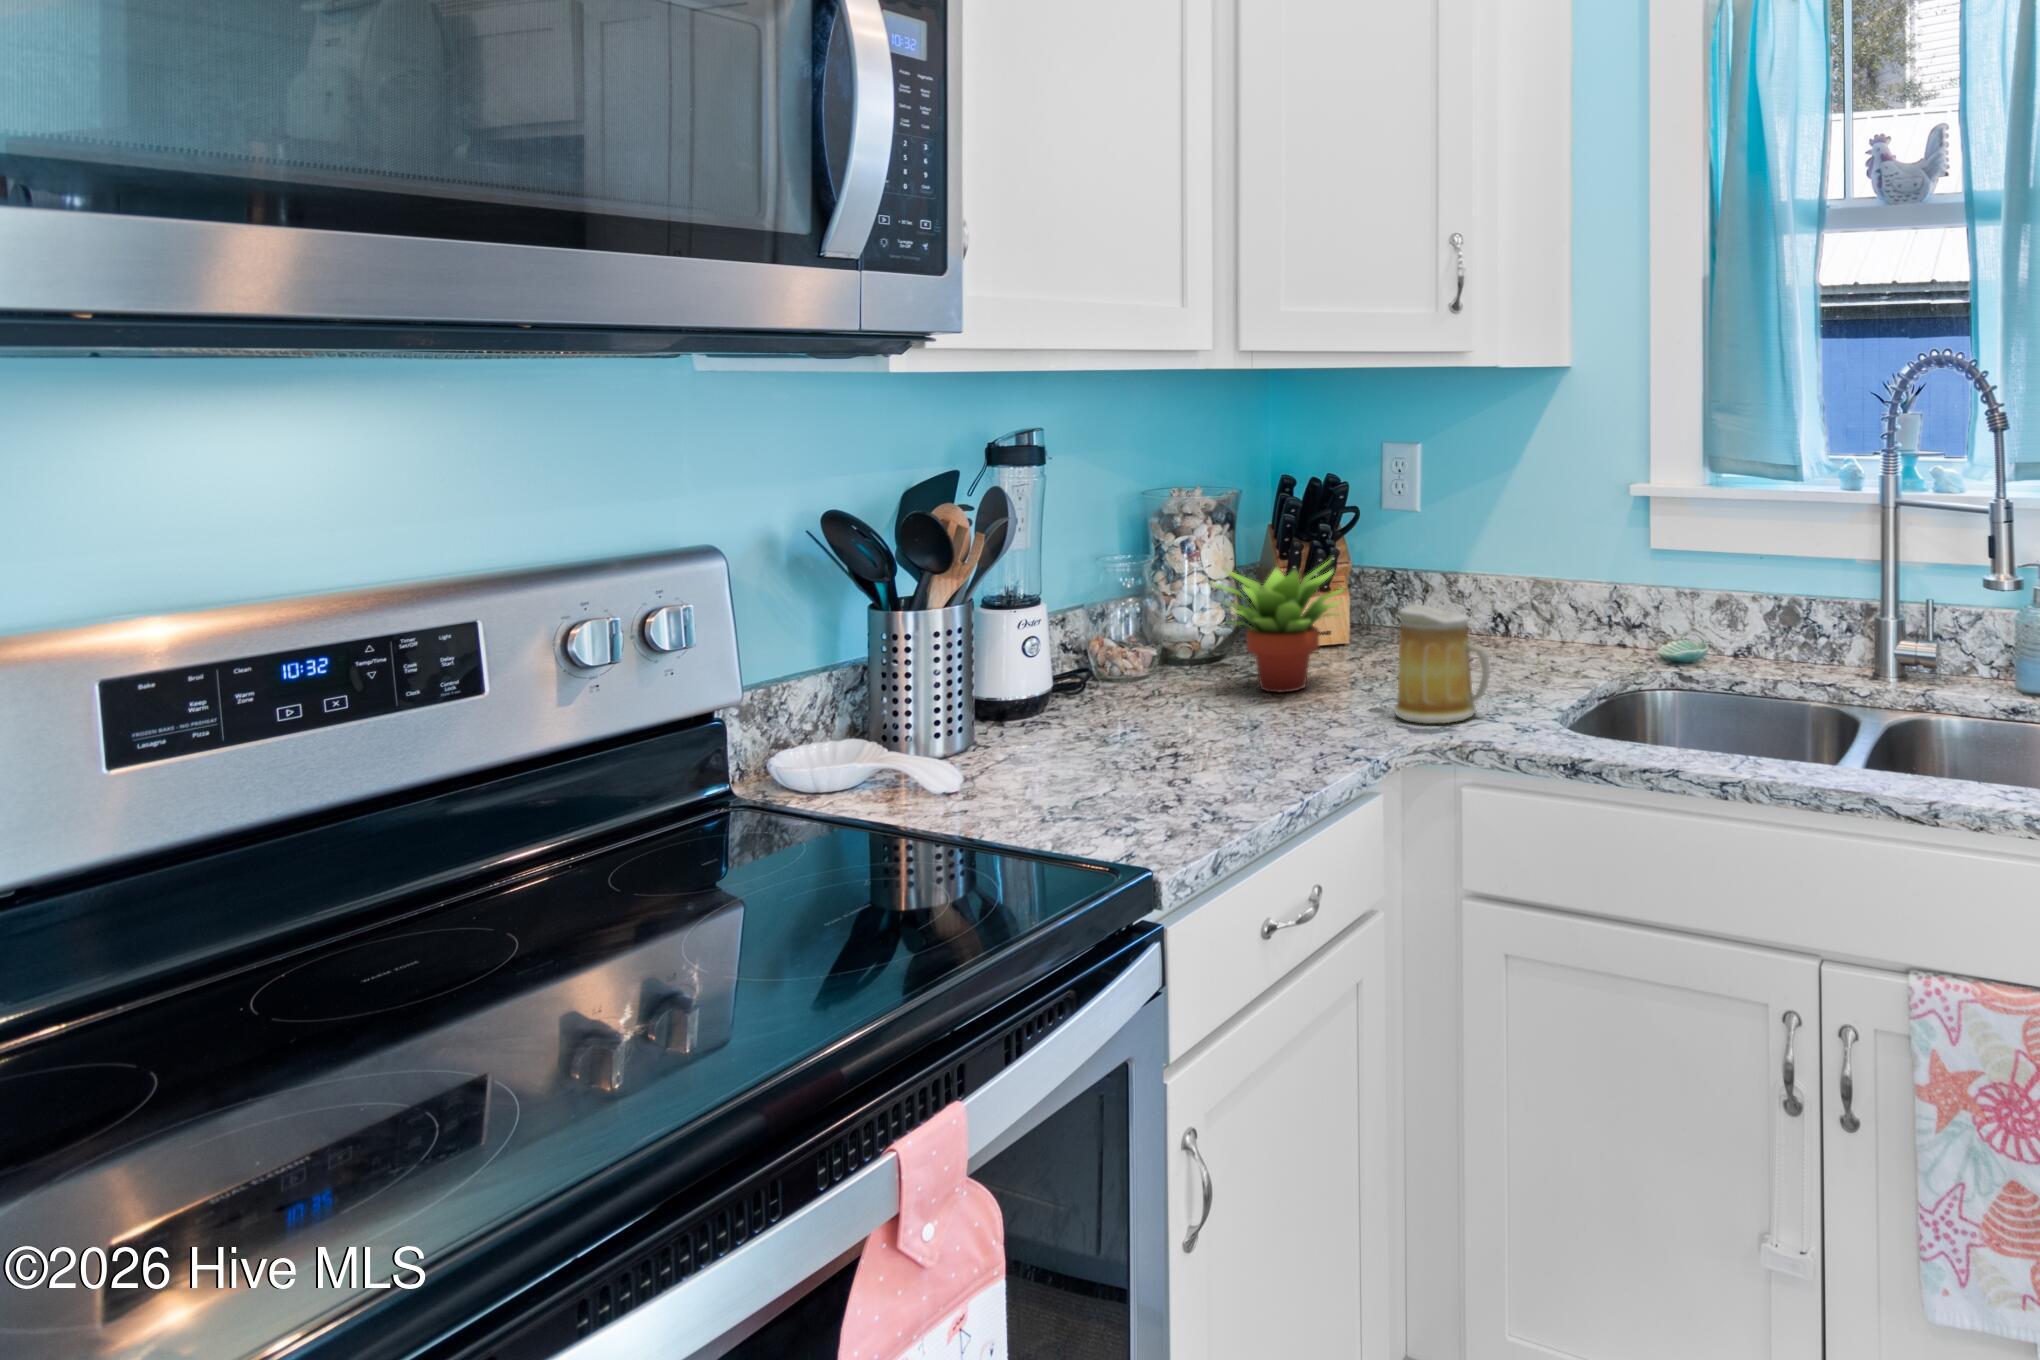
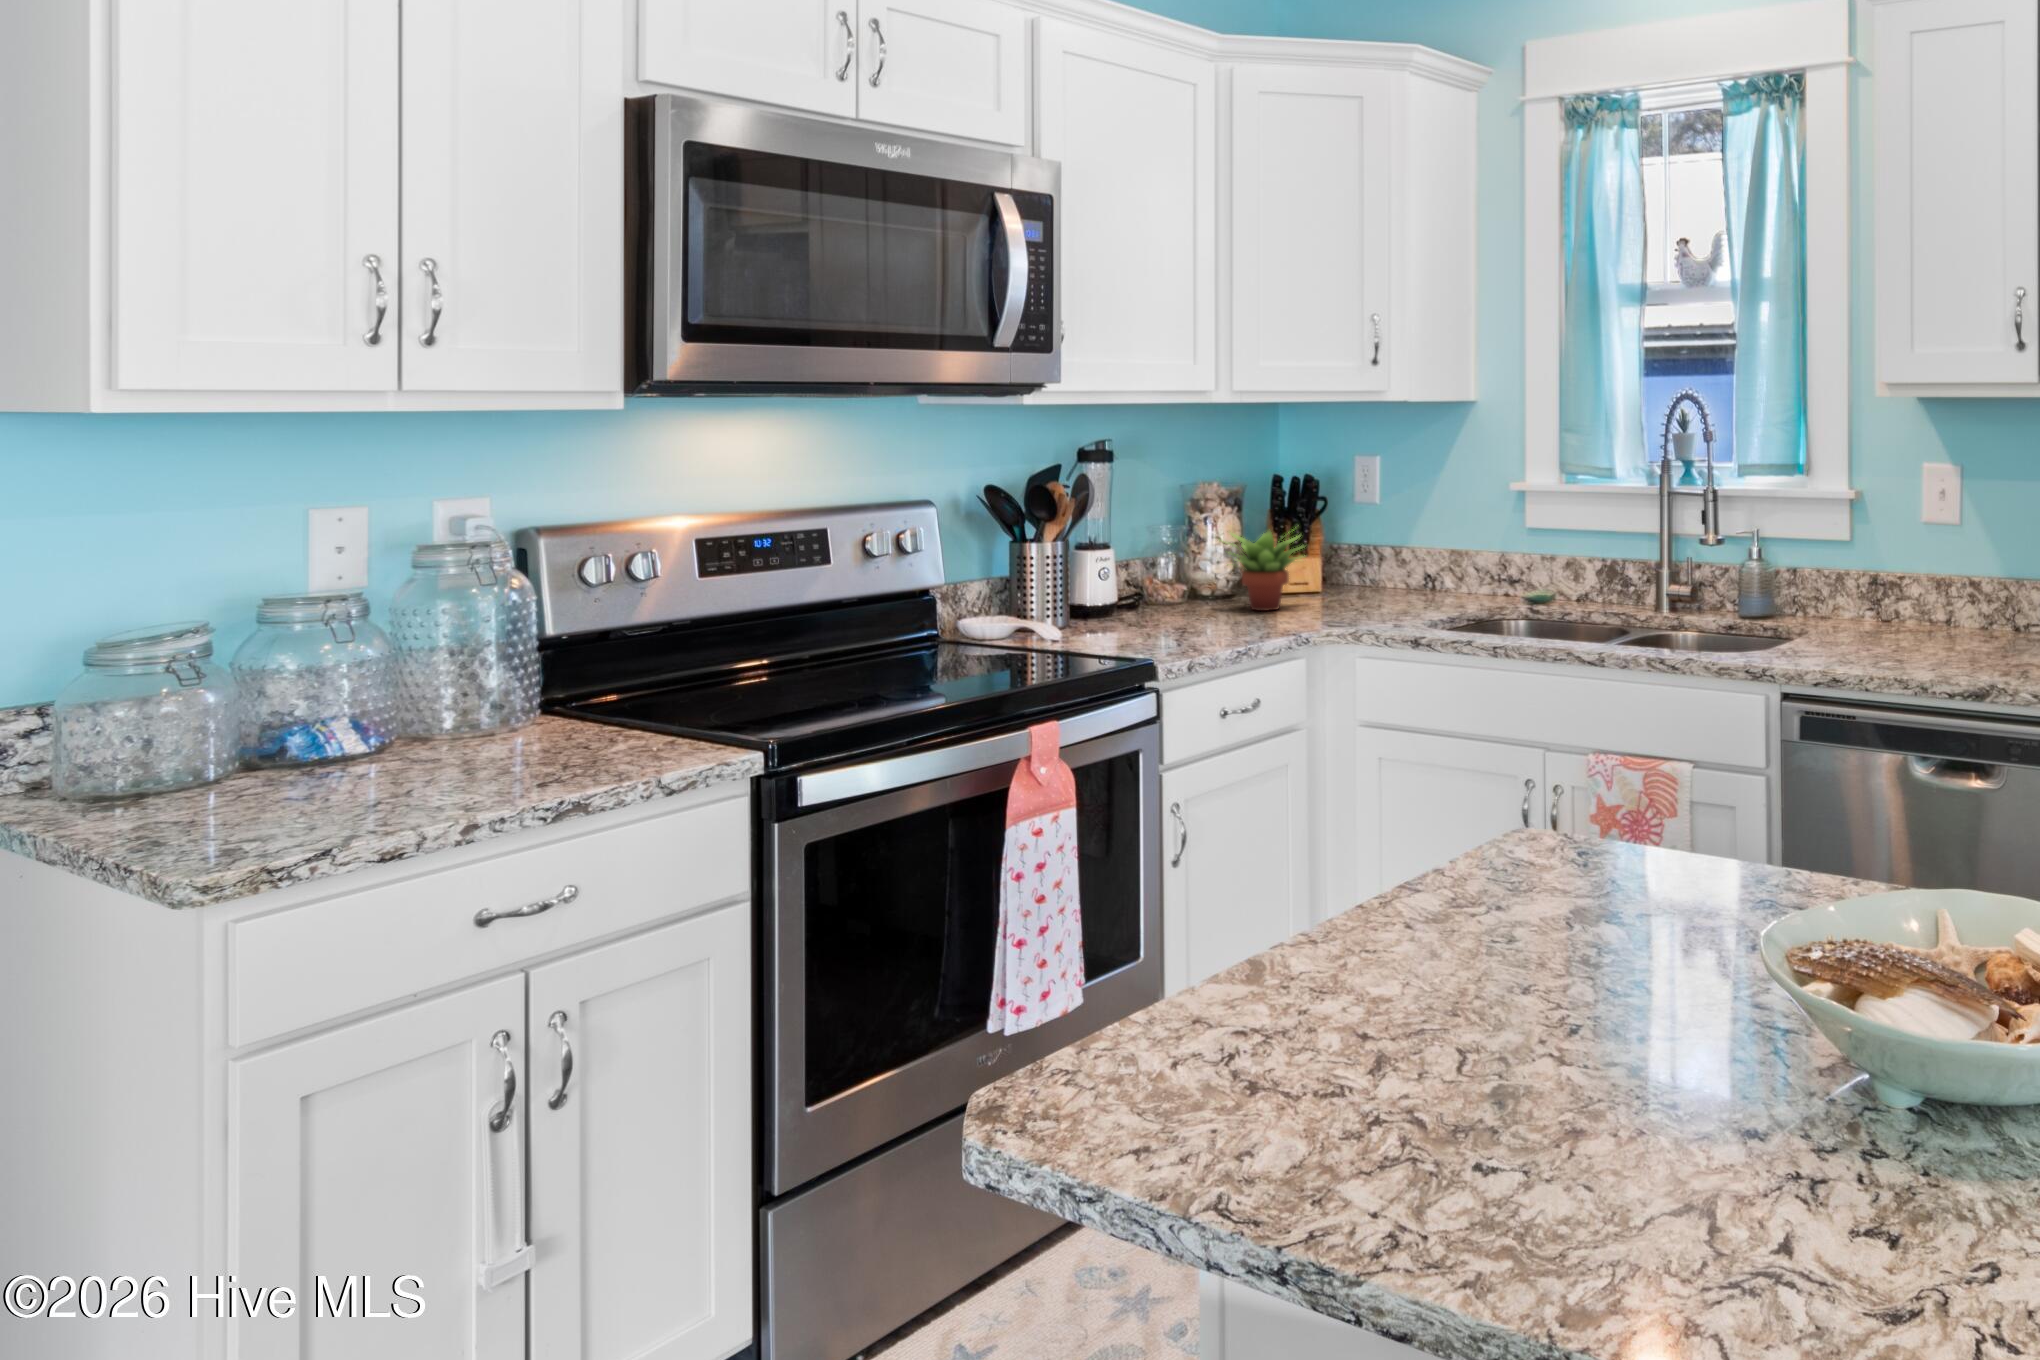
mug: present [1395,604,1490,723] -> none [1325,550,1385,623]

